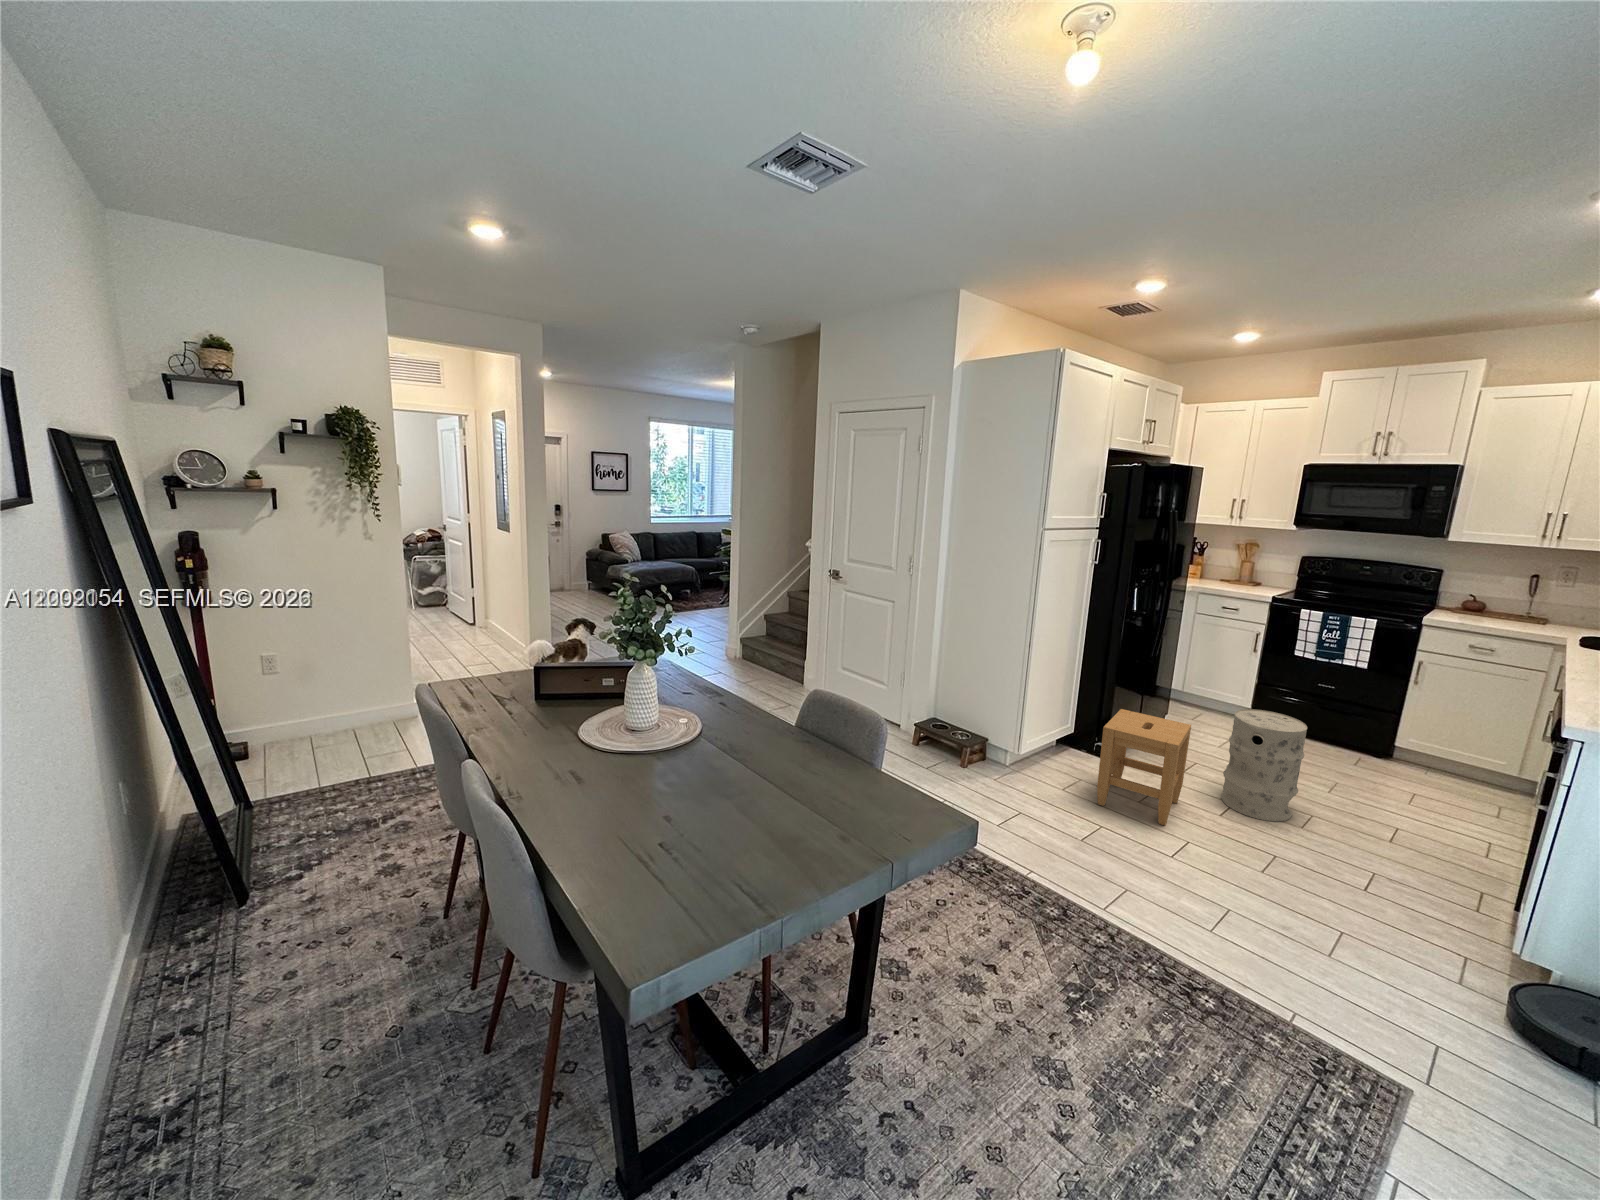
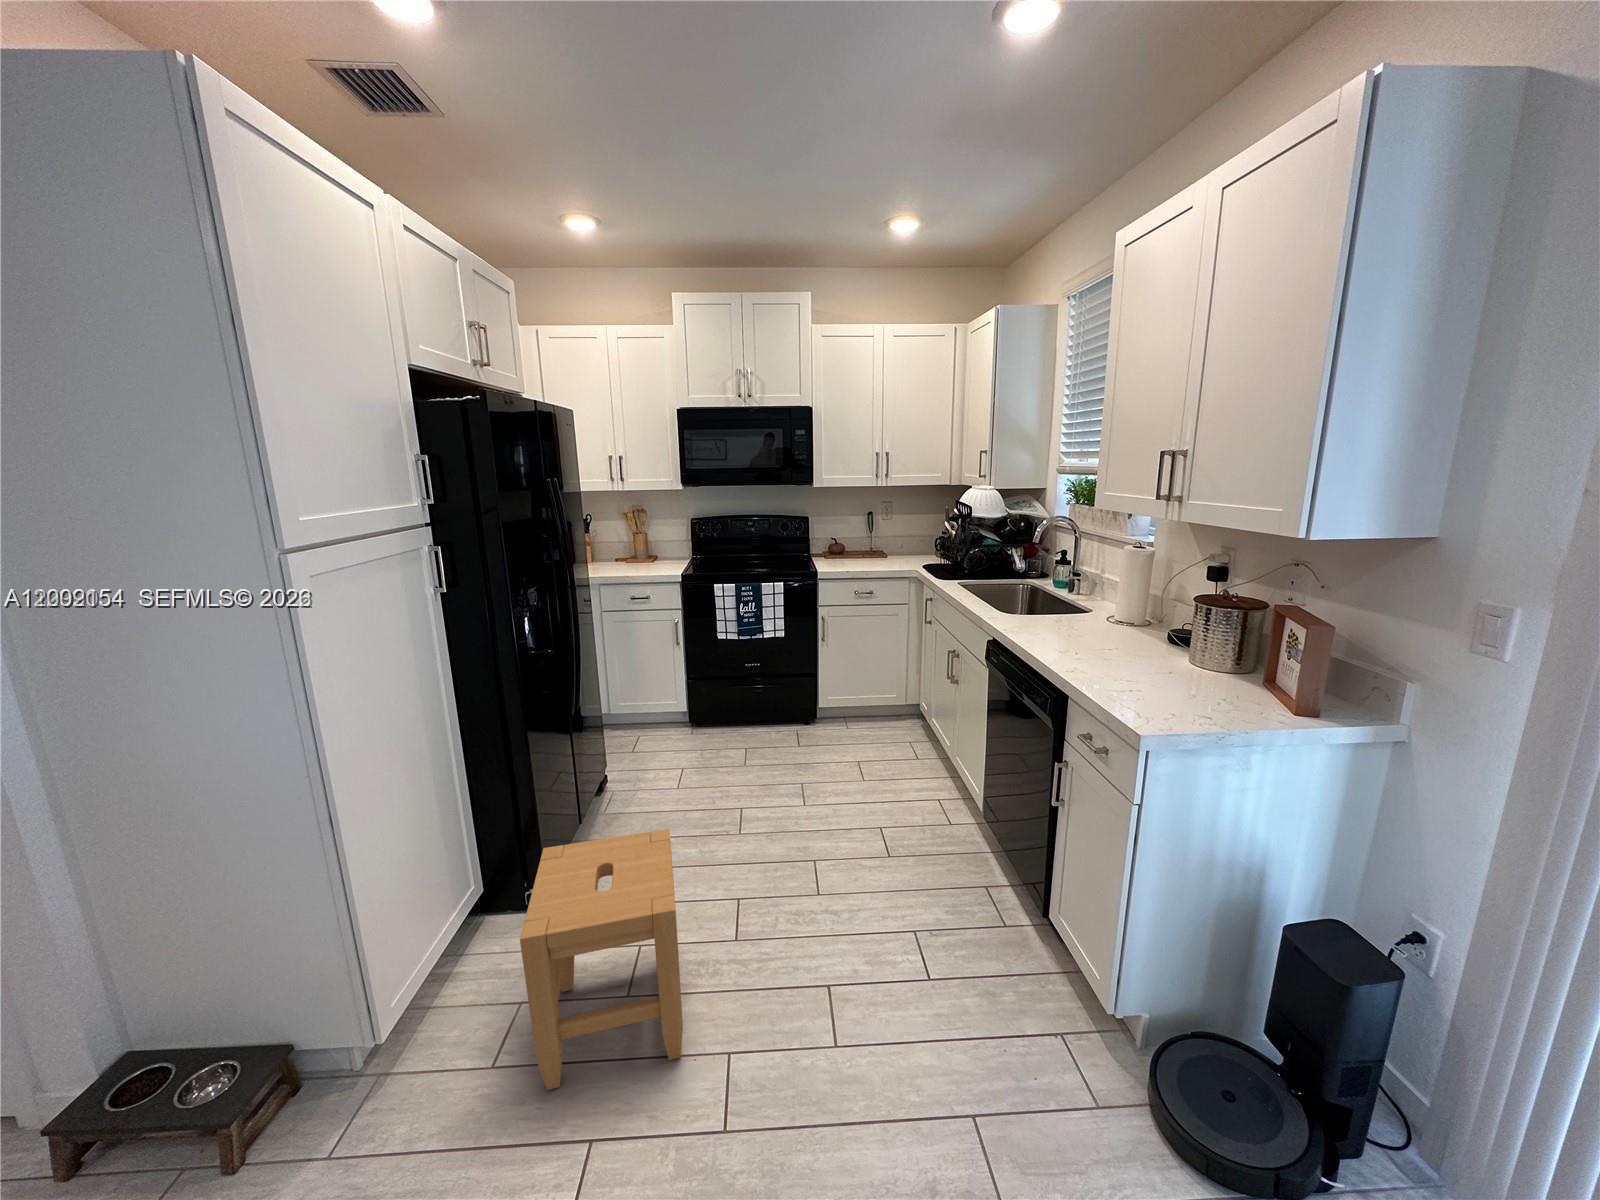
trash can: present [1222,709,1307,821] -> none [715,745,808,924]

